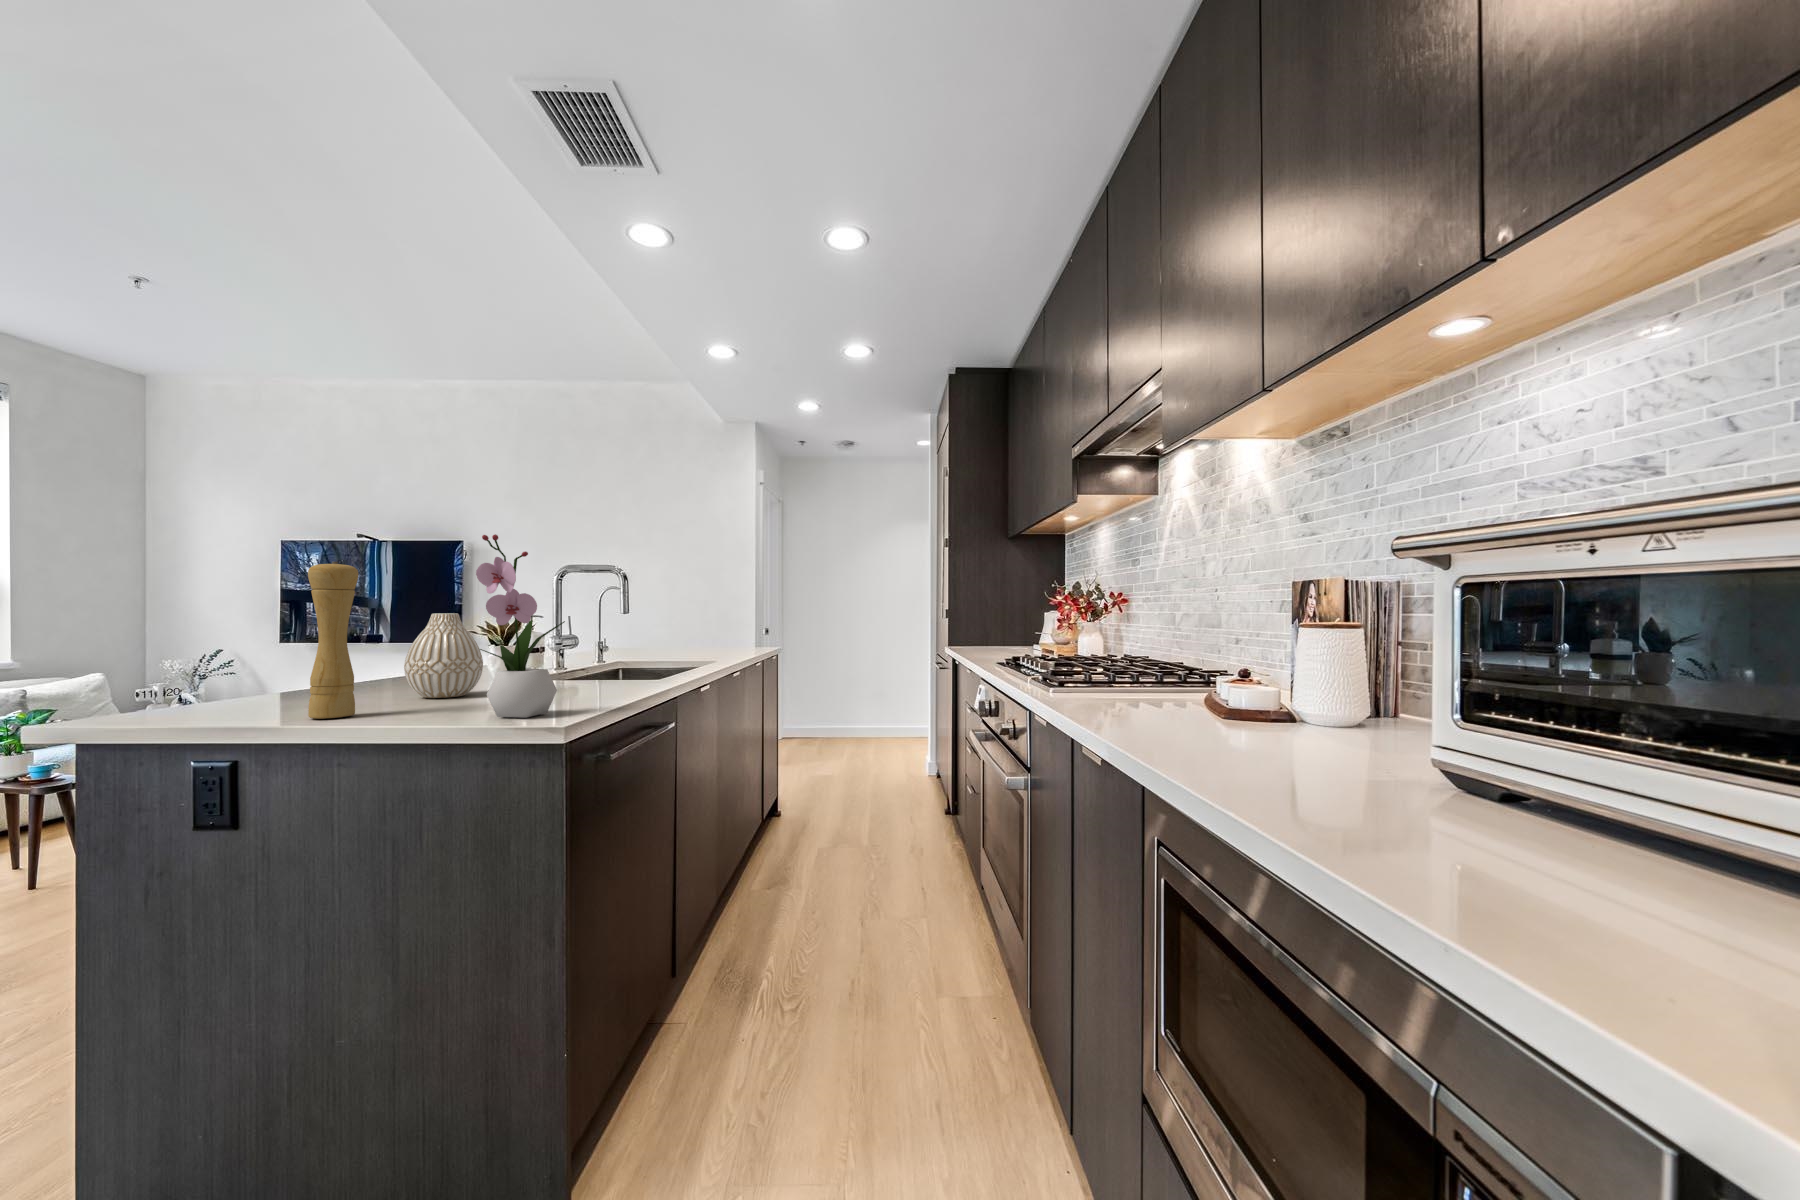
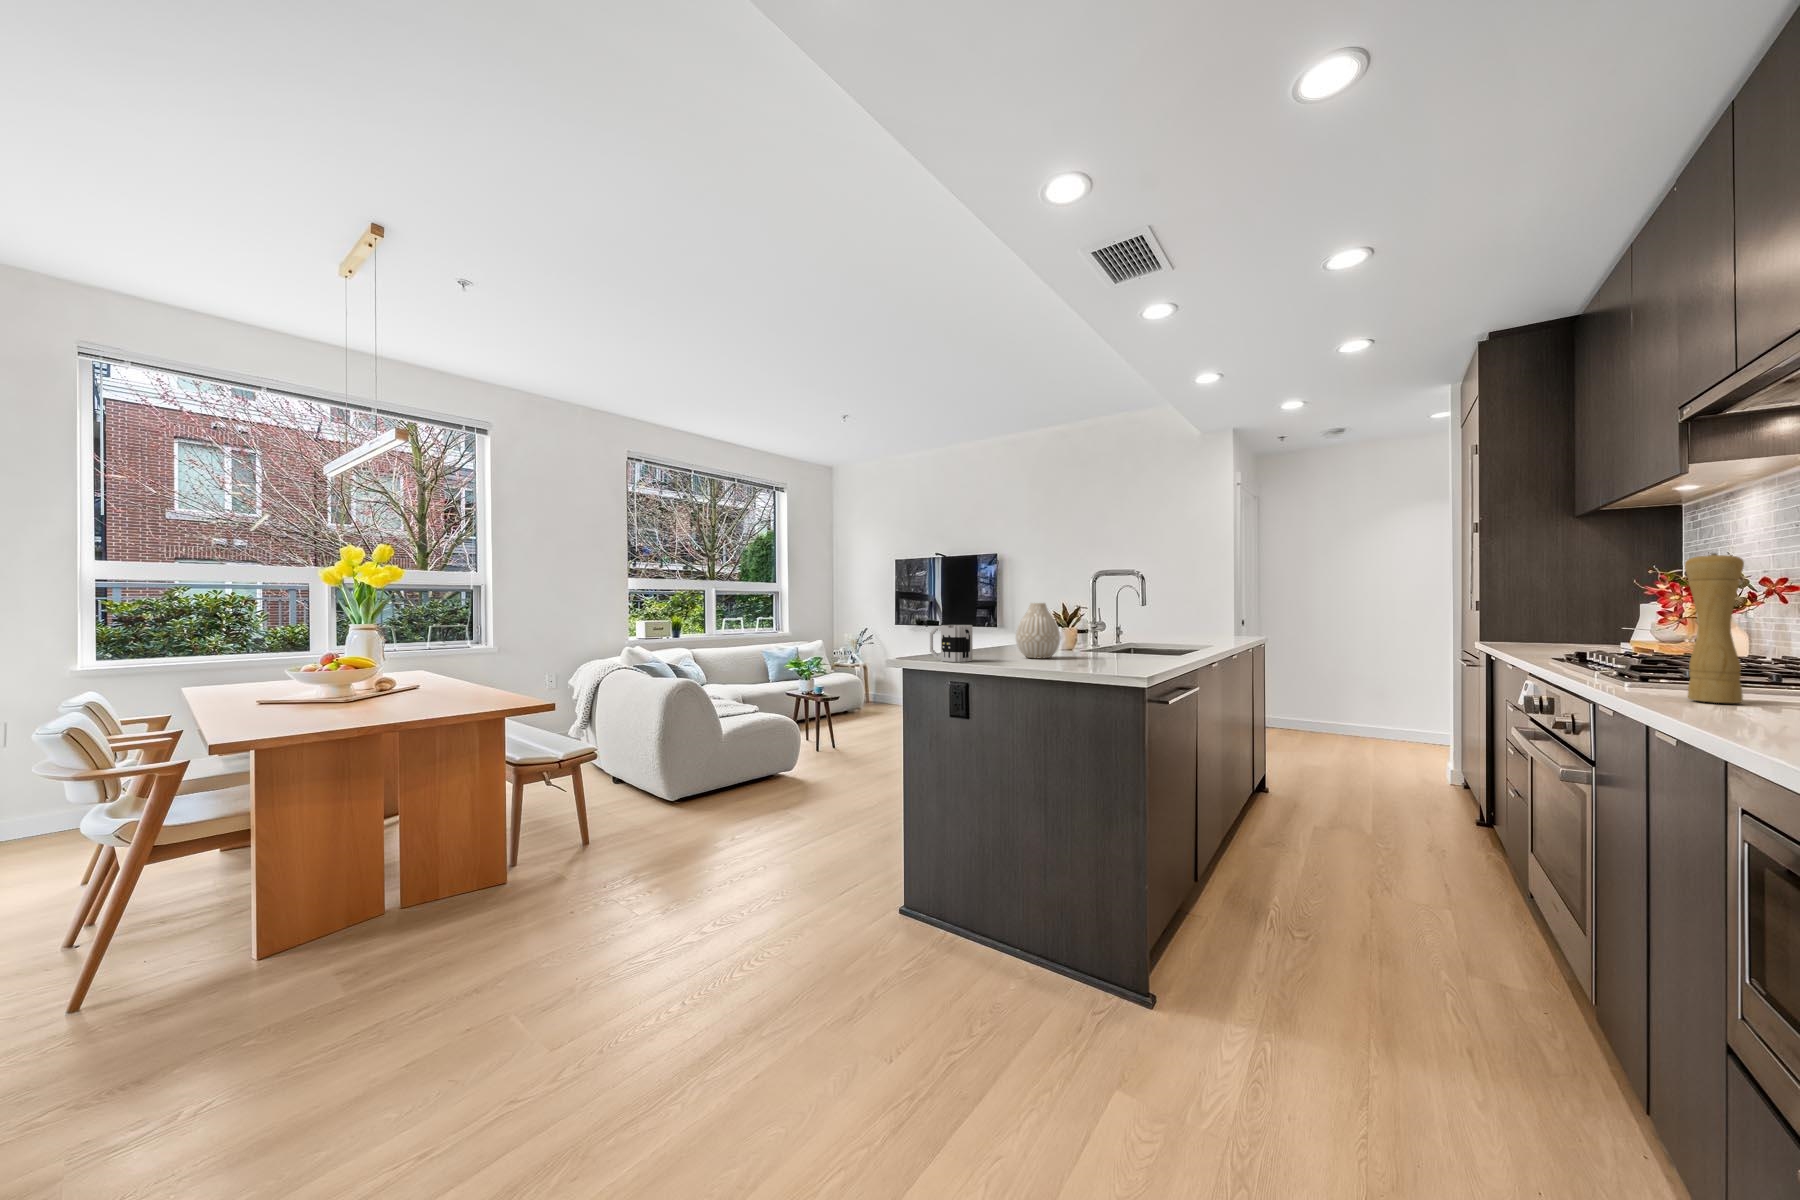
flower arrangement: present [476,534,565,718] -> none [1079,550,1131,671]
pepper mill: present [308,561,358,719] -> present [1685,553,1744,703]
mug: none [206,652,302,718] -> present [930,625,973,662]

